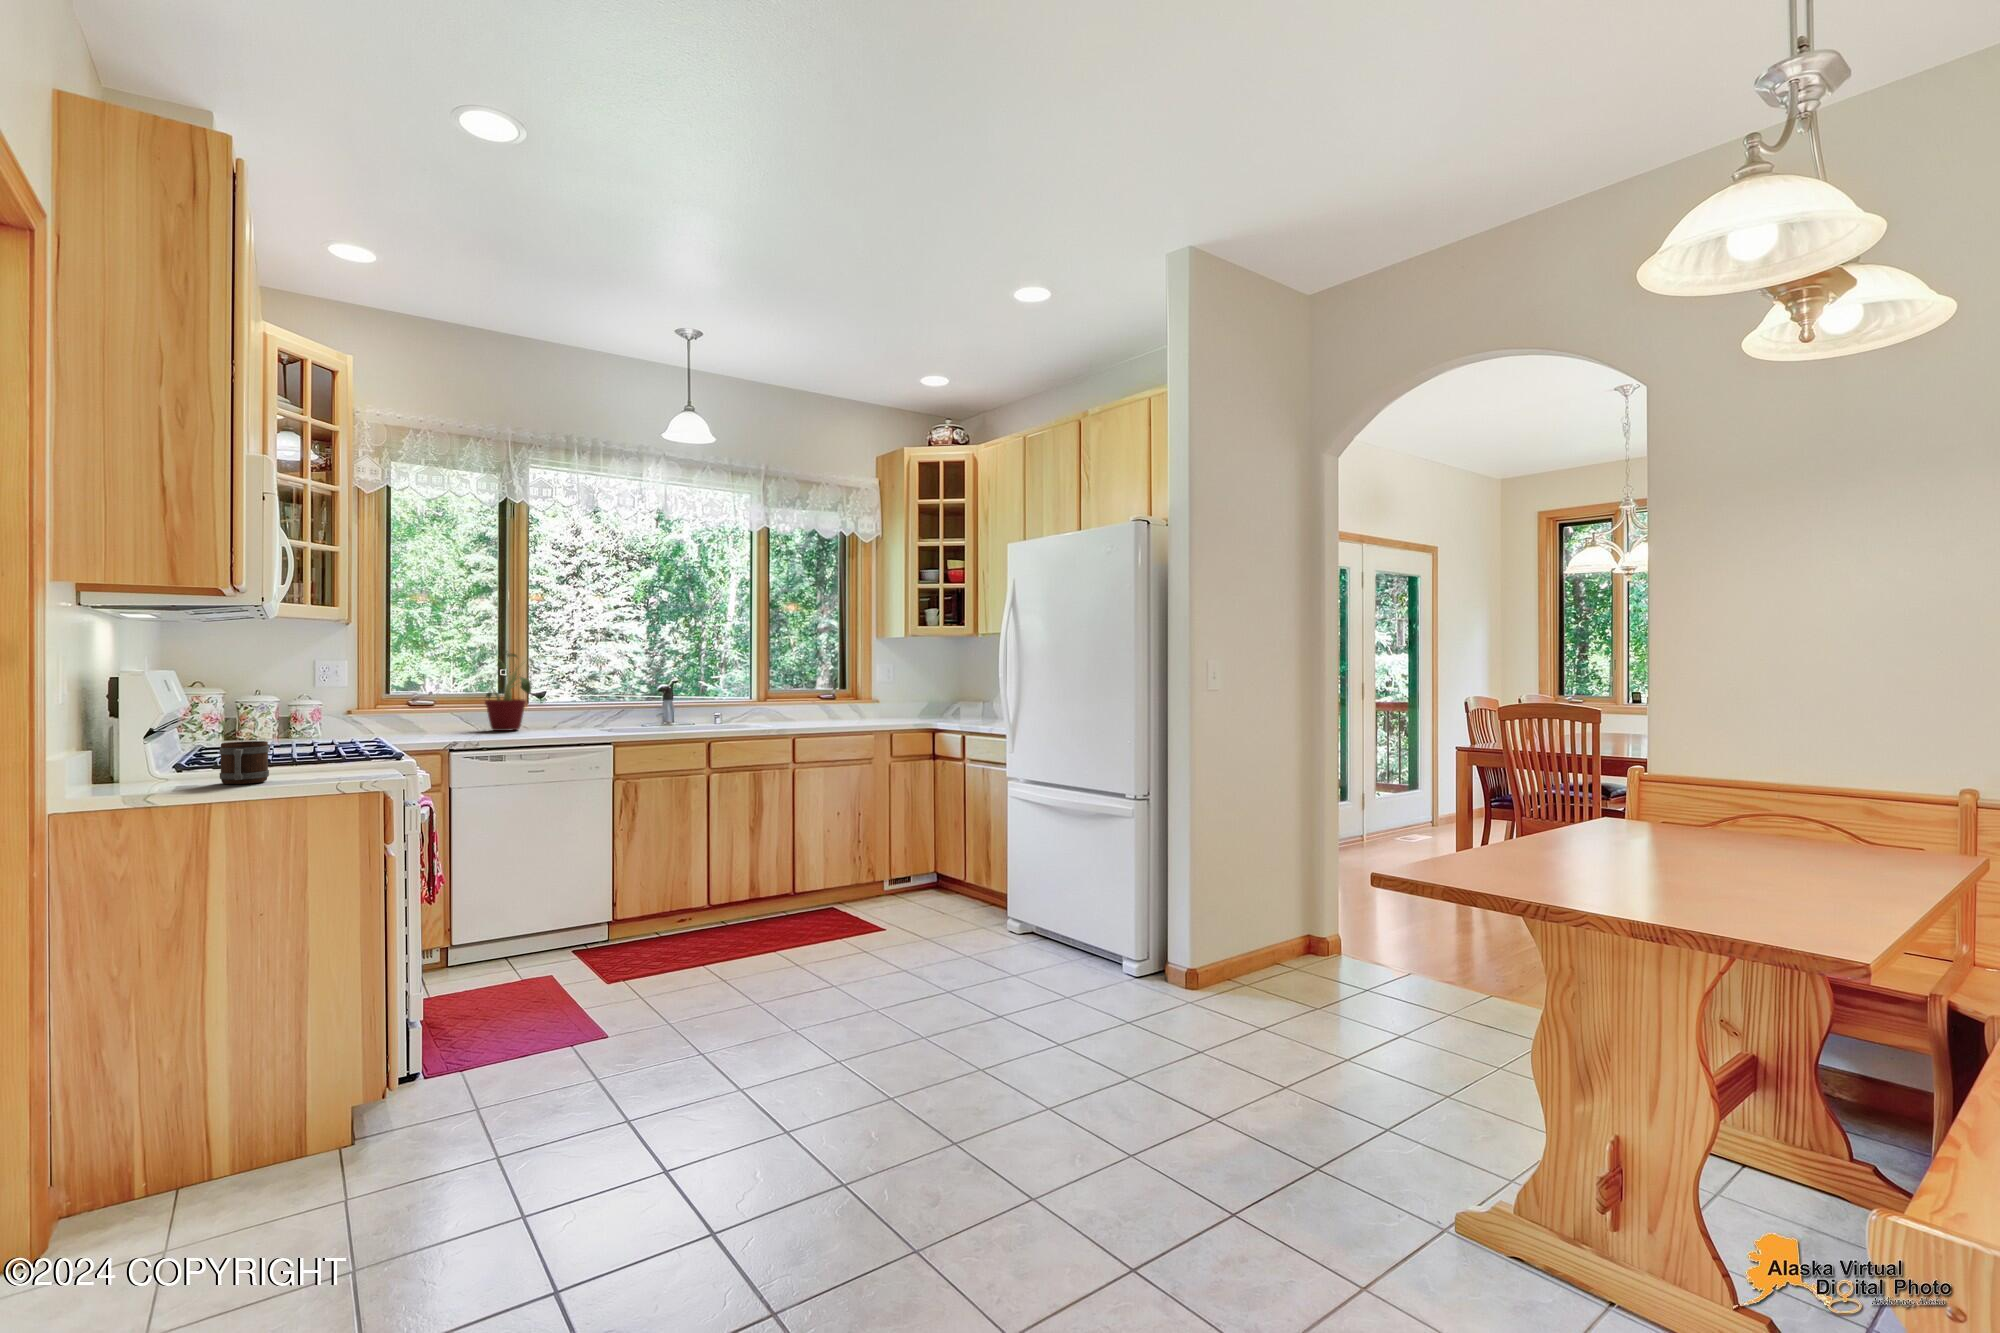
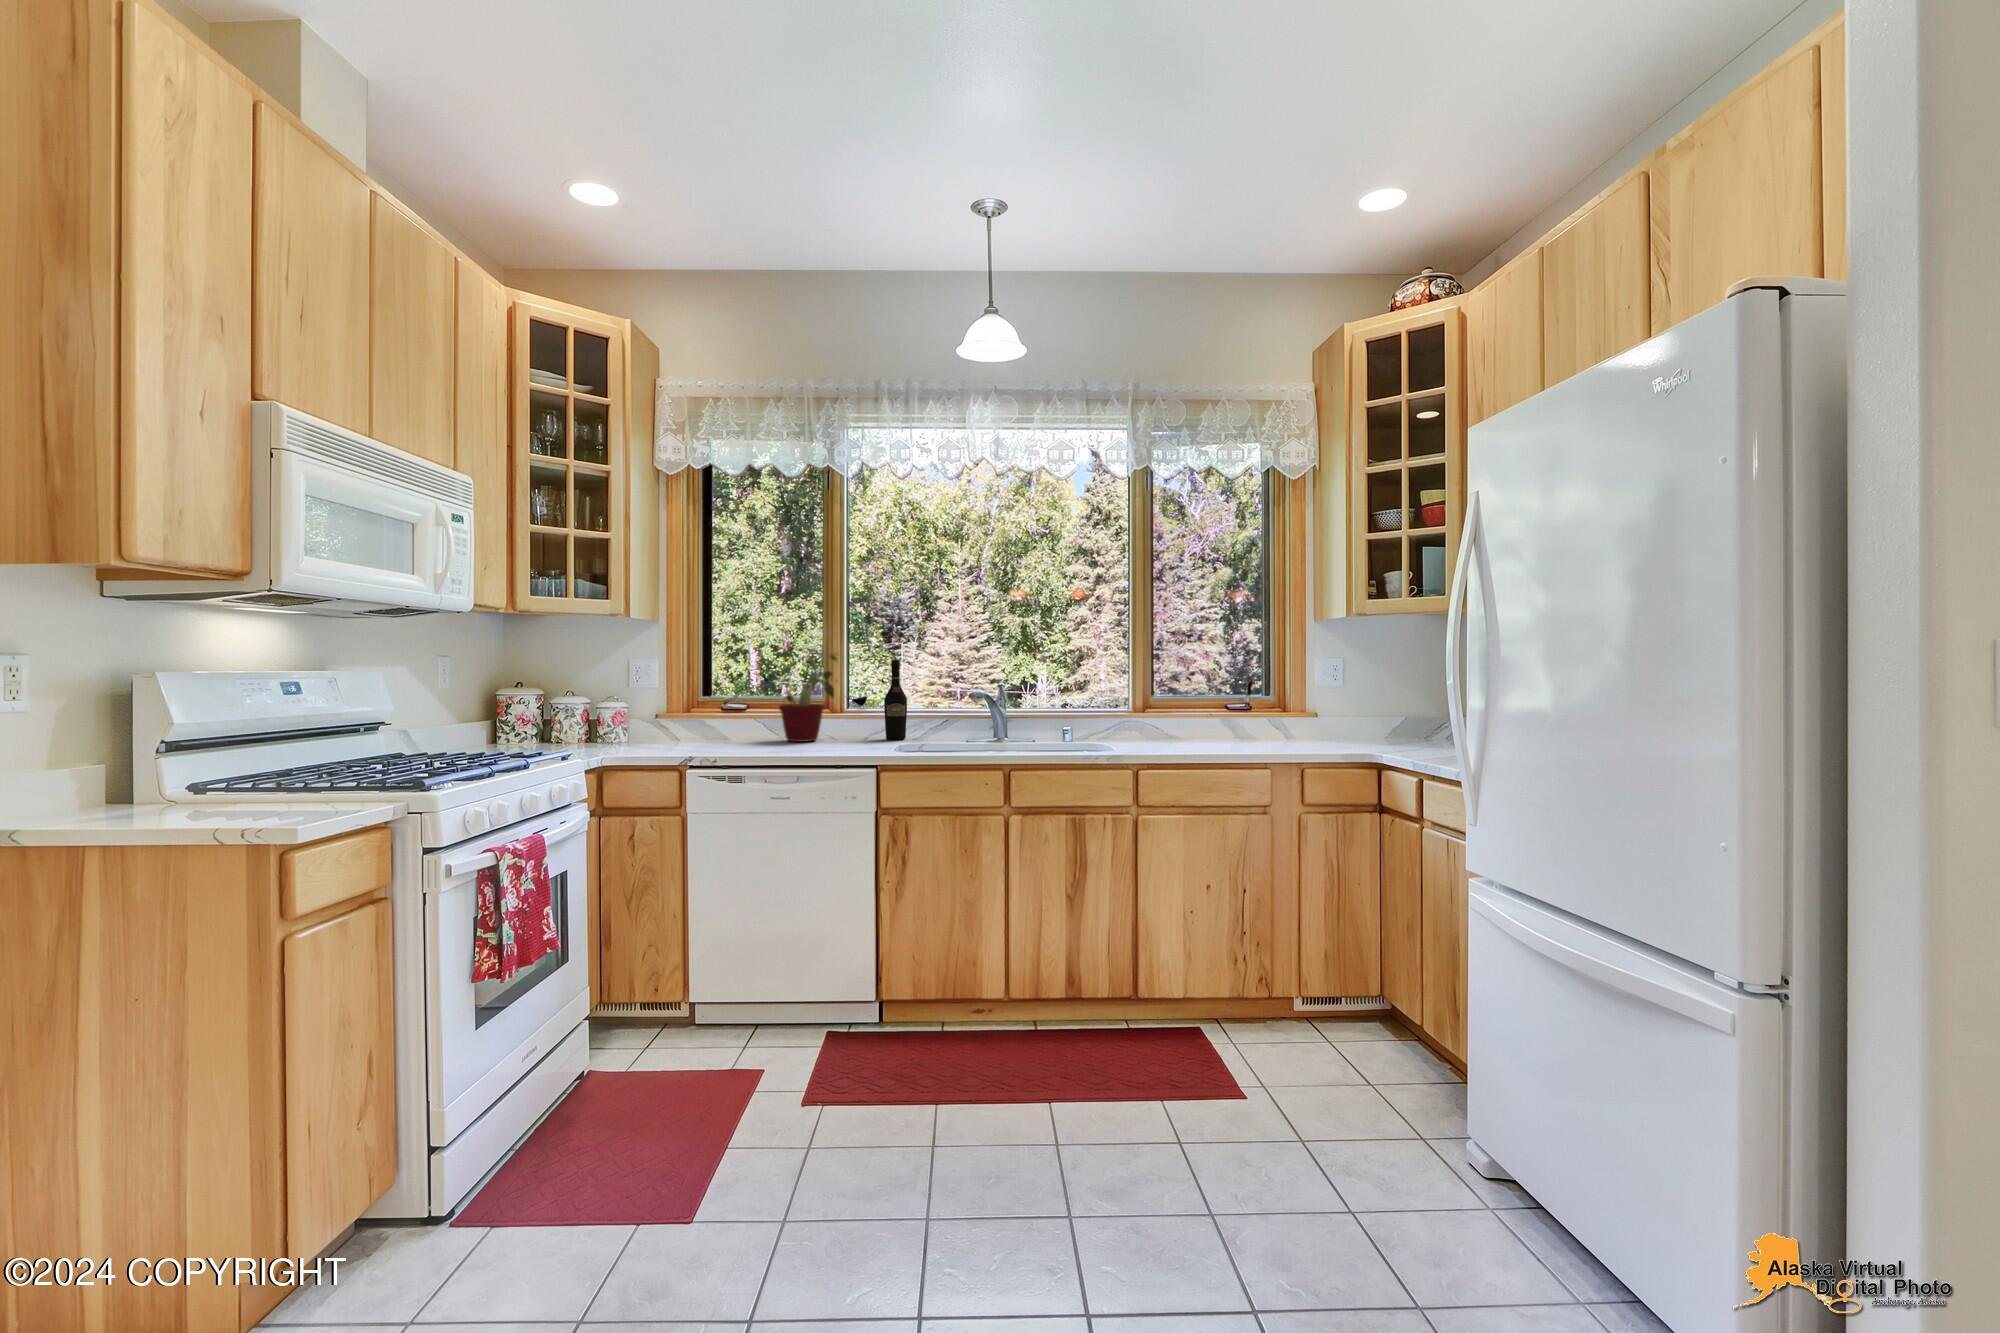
wine bottle: none [569,663,589,727] -> present [884,660,907,740]
mug: present [220,741,269,784] -> none [105,763,190,819]

